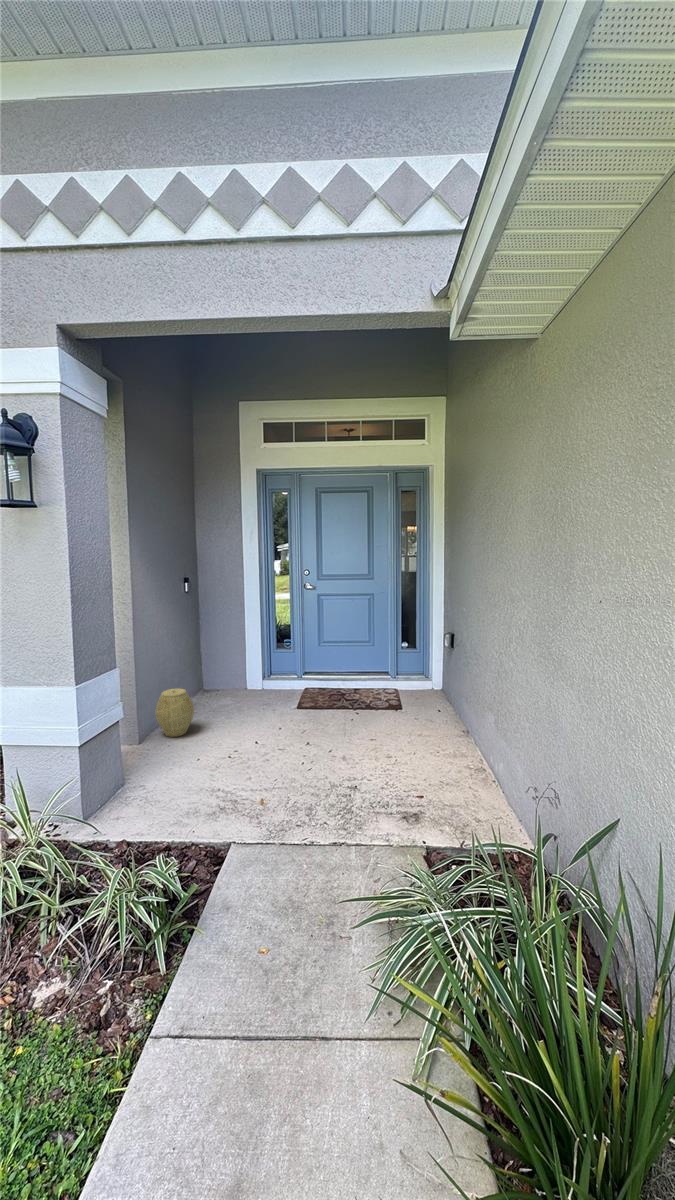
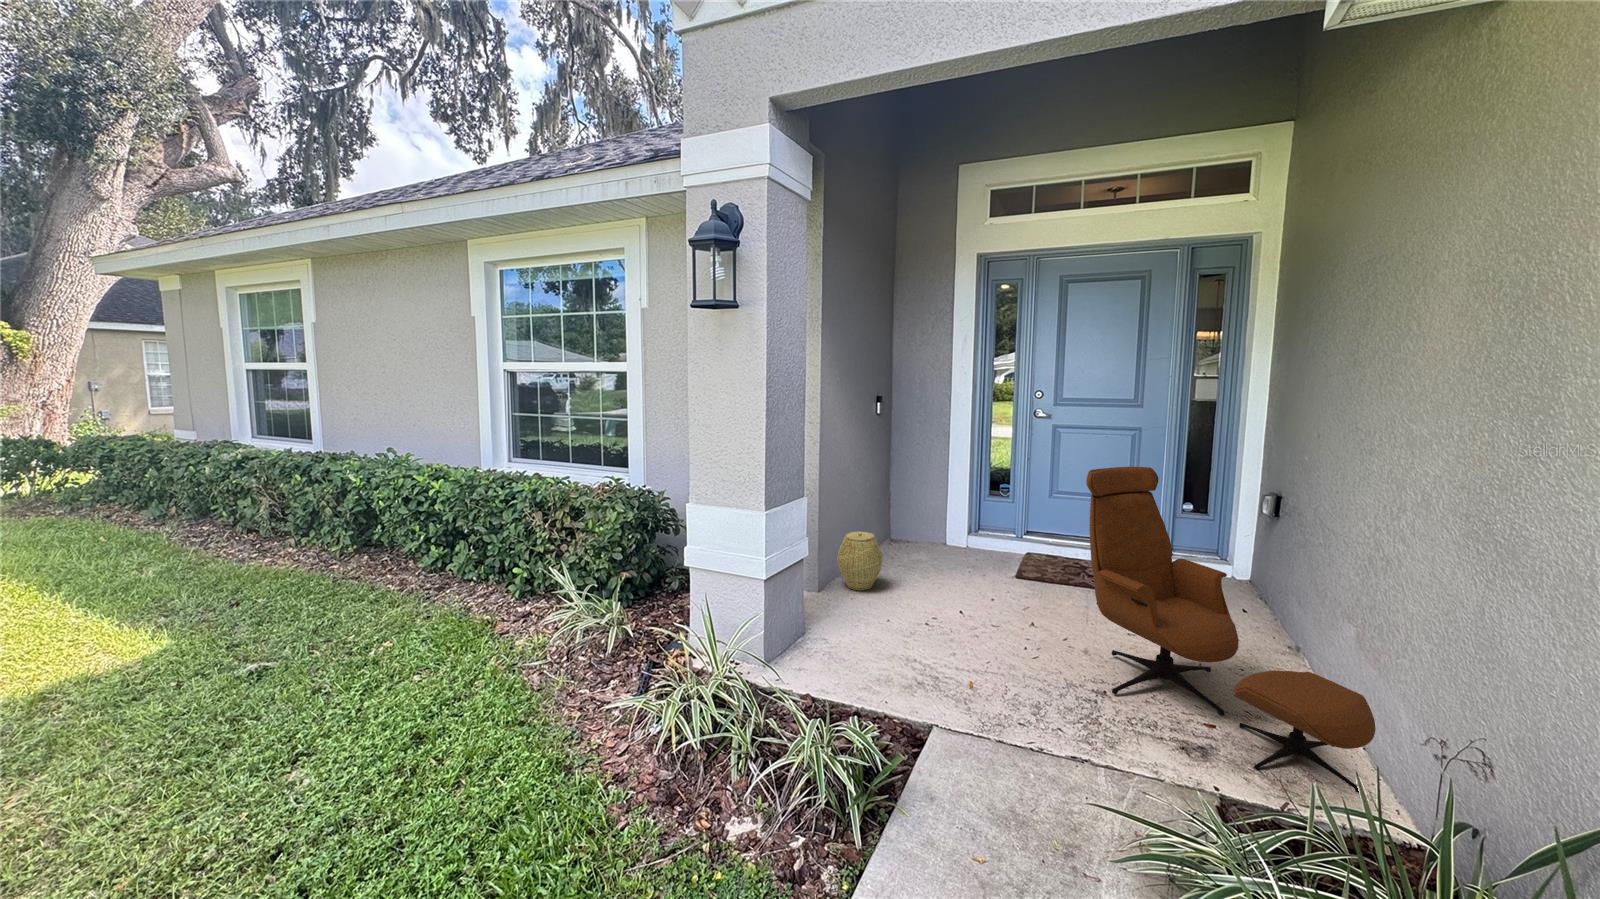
lounge chair: none [335,623,506,823] -> present [1086,467,1376,793]

